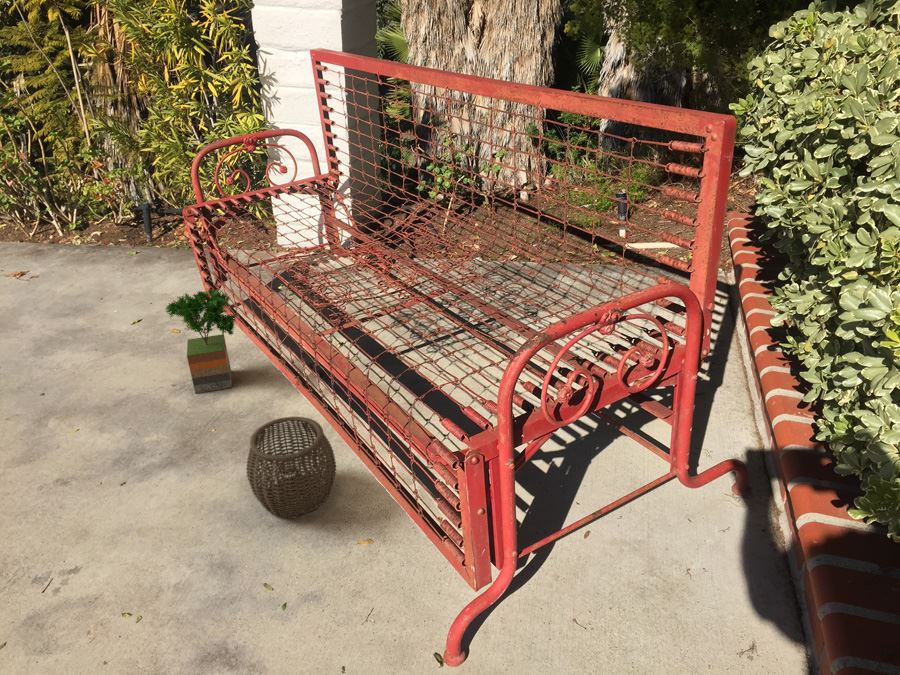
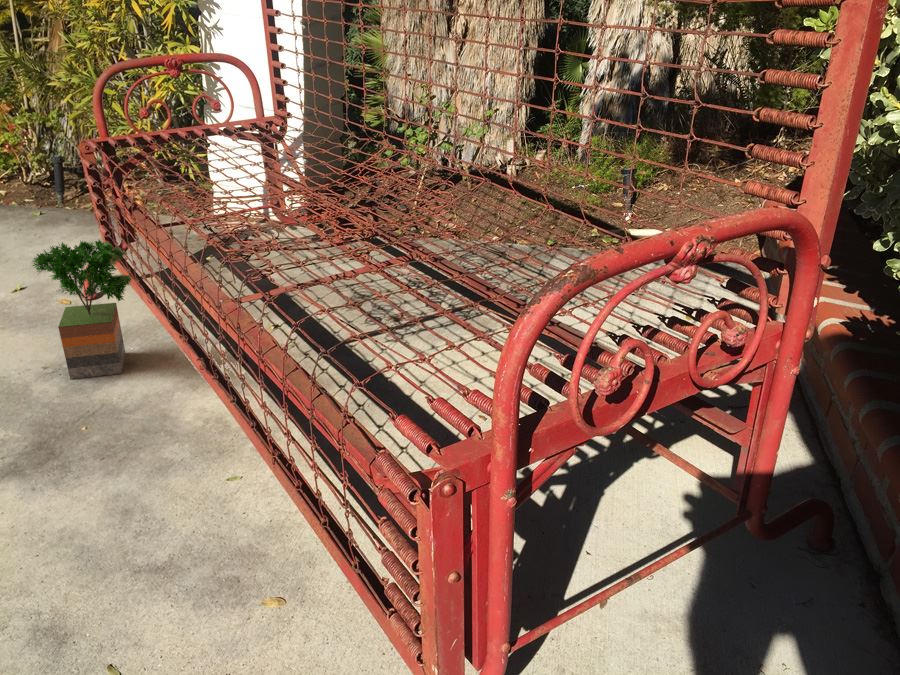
woven basket: present [246,416,336,517] -> none [105,411,242,559]

